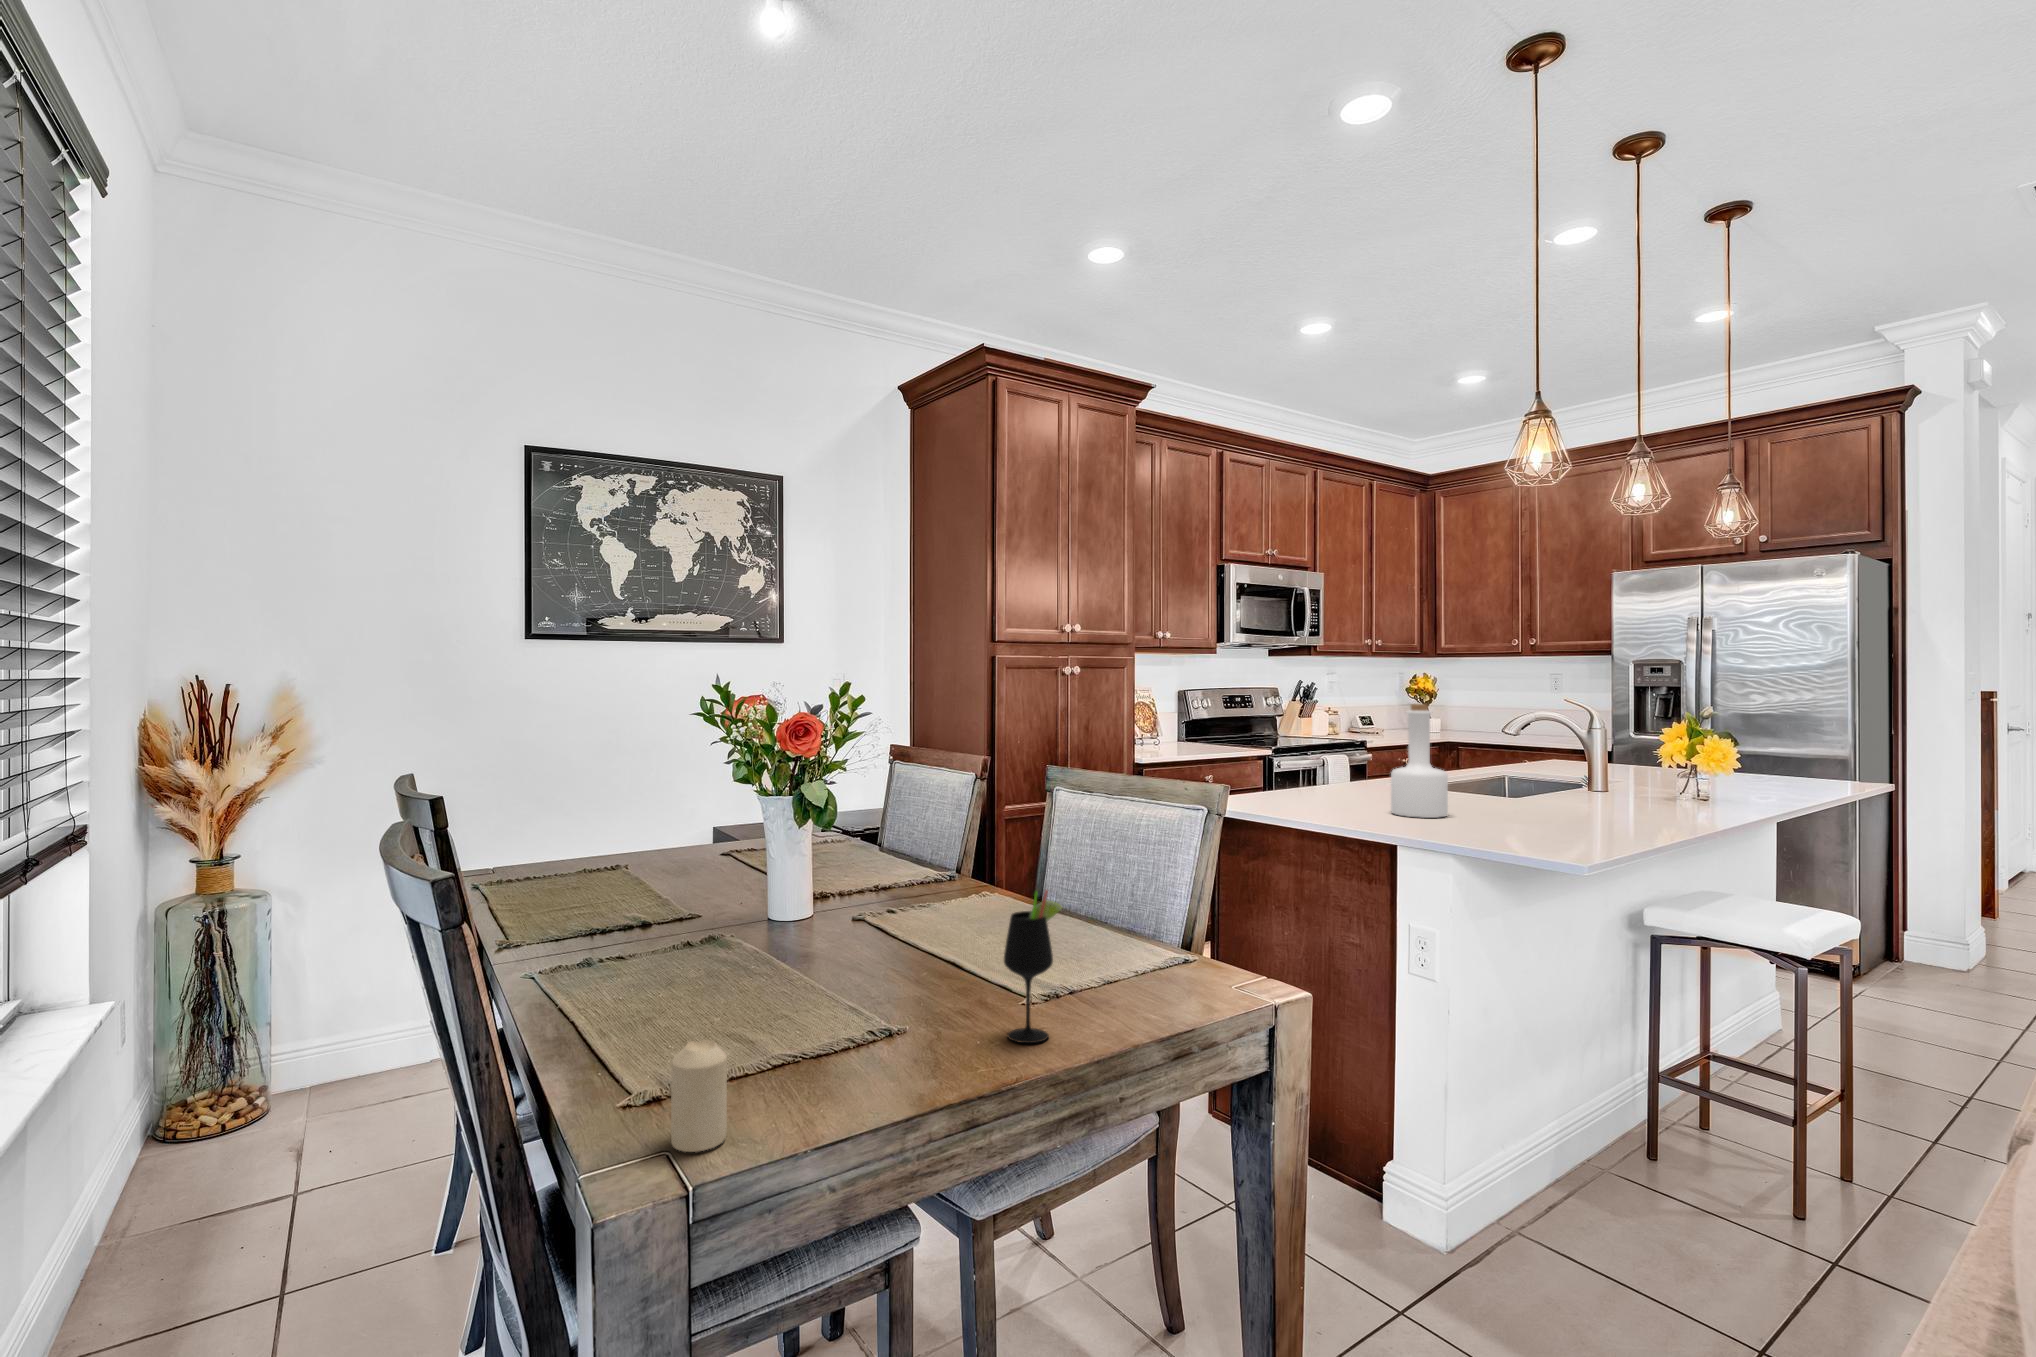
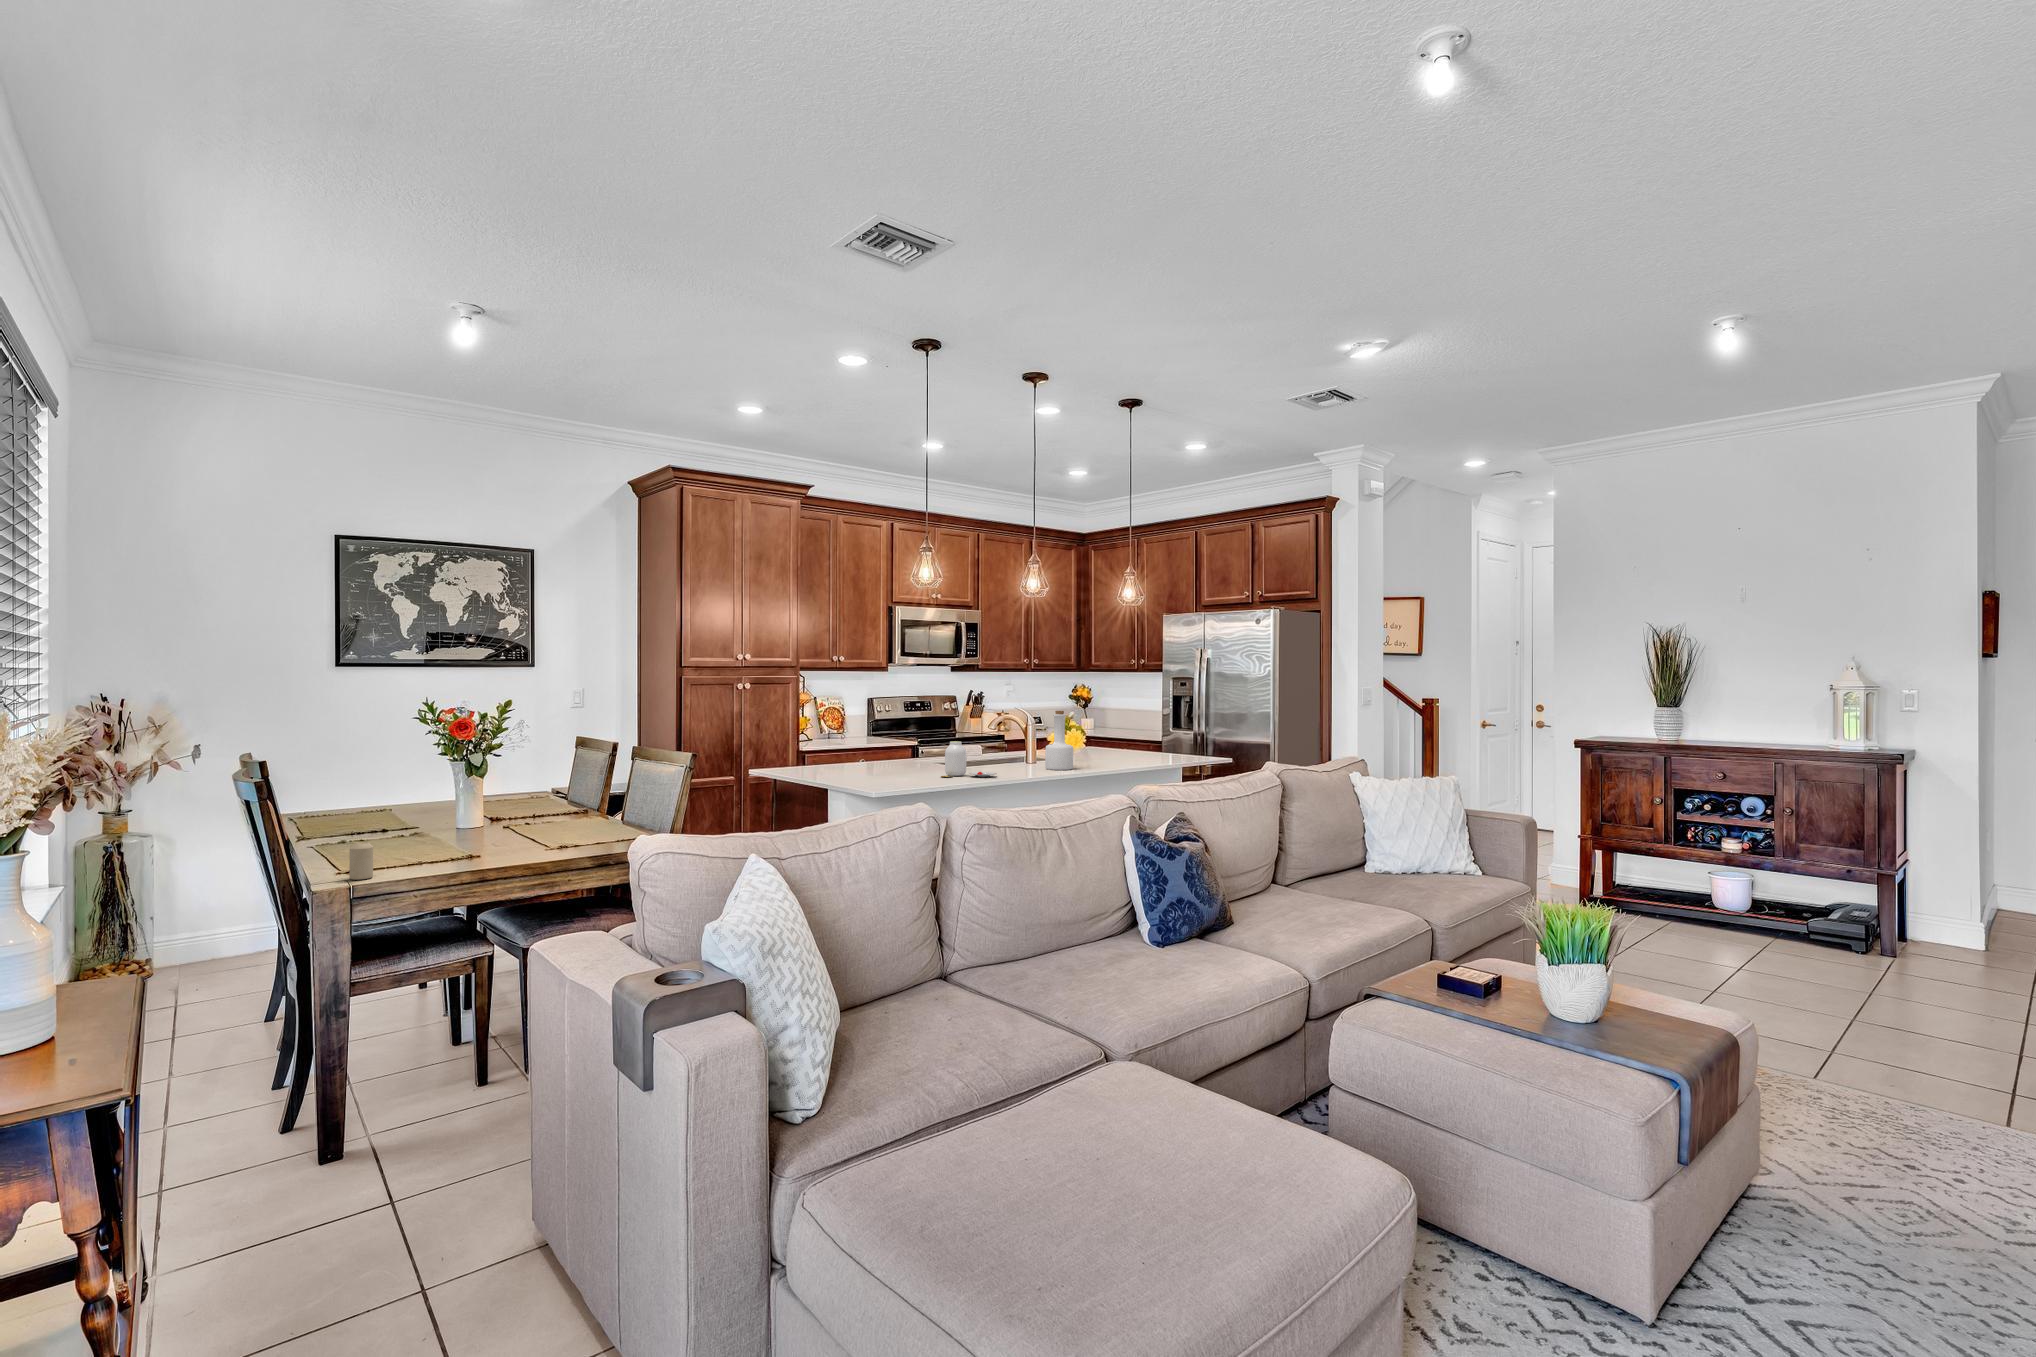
bottle: present [1391,704,1448,818] -> present [1045,711,1073,770]
jar: none [1541,756,1655,820] -> present [941,741,997,777]
wine glass: present [1004,890,1062,1043] -> none [518,793,544,857]

